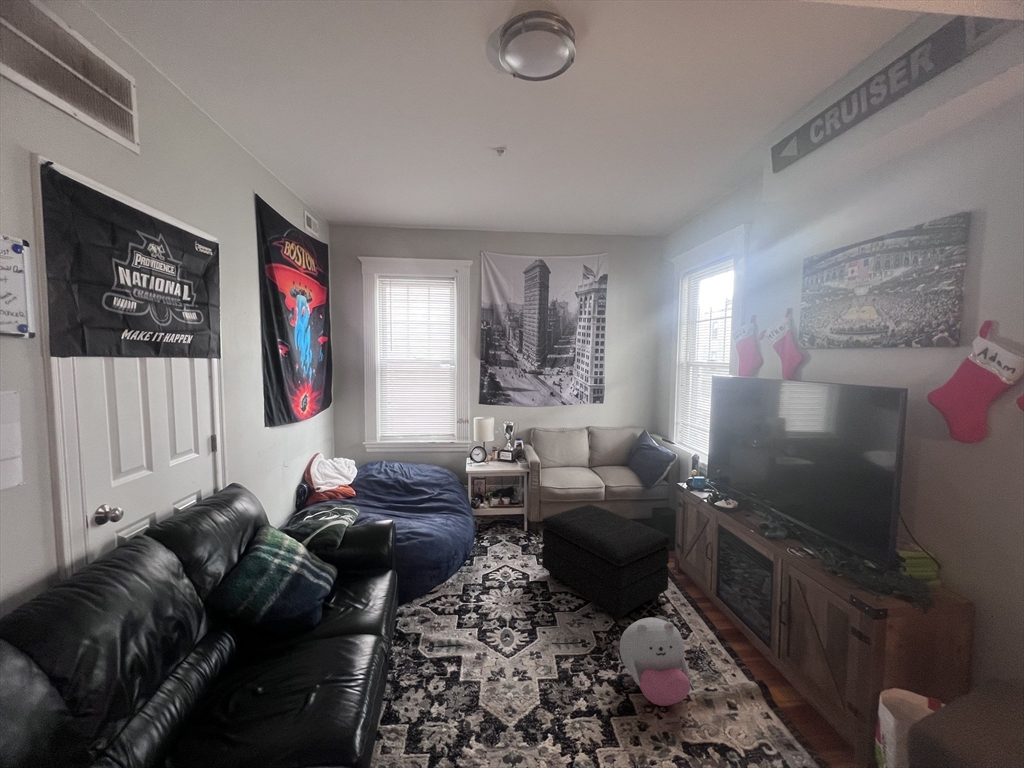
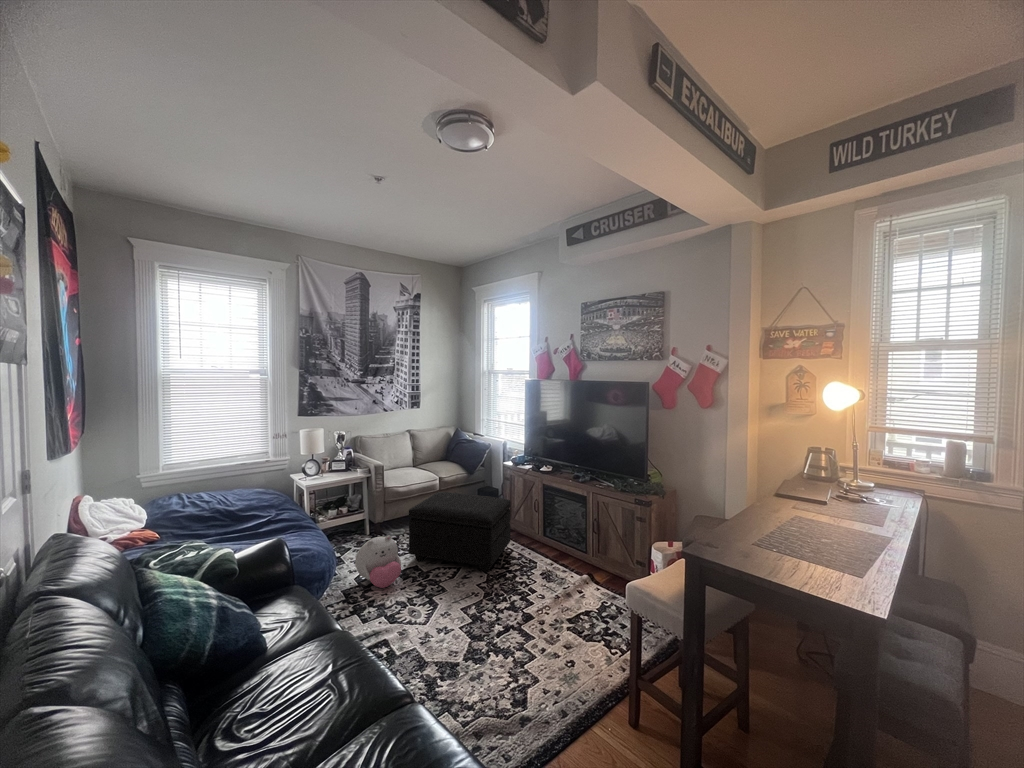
plush toy: present [619,618,690,706] -> present [355,536,401,588]

